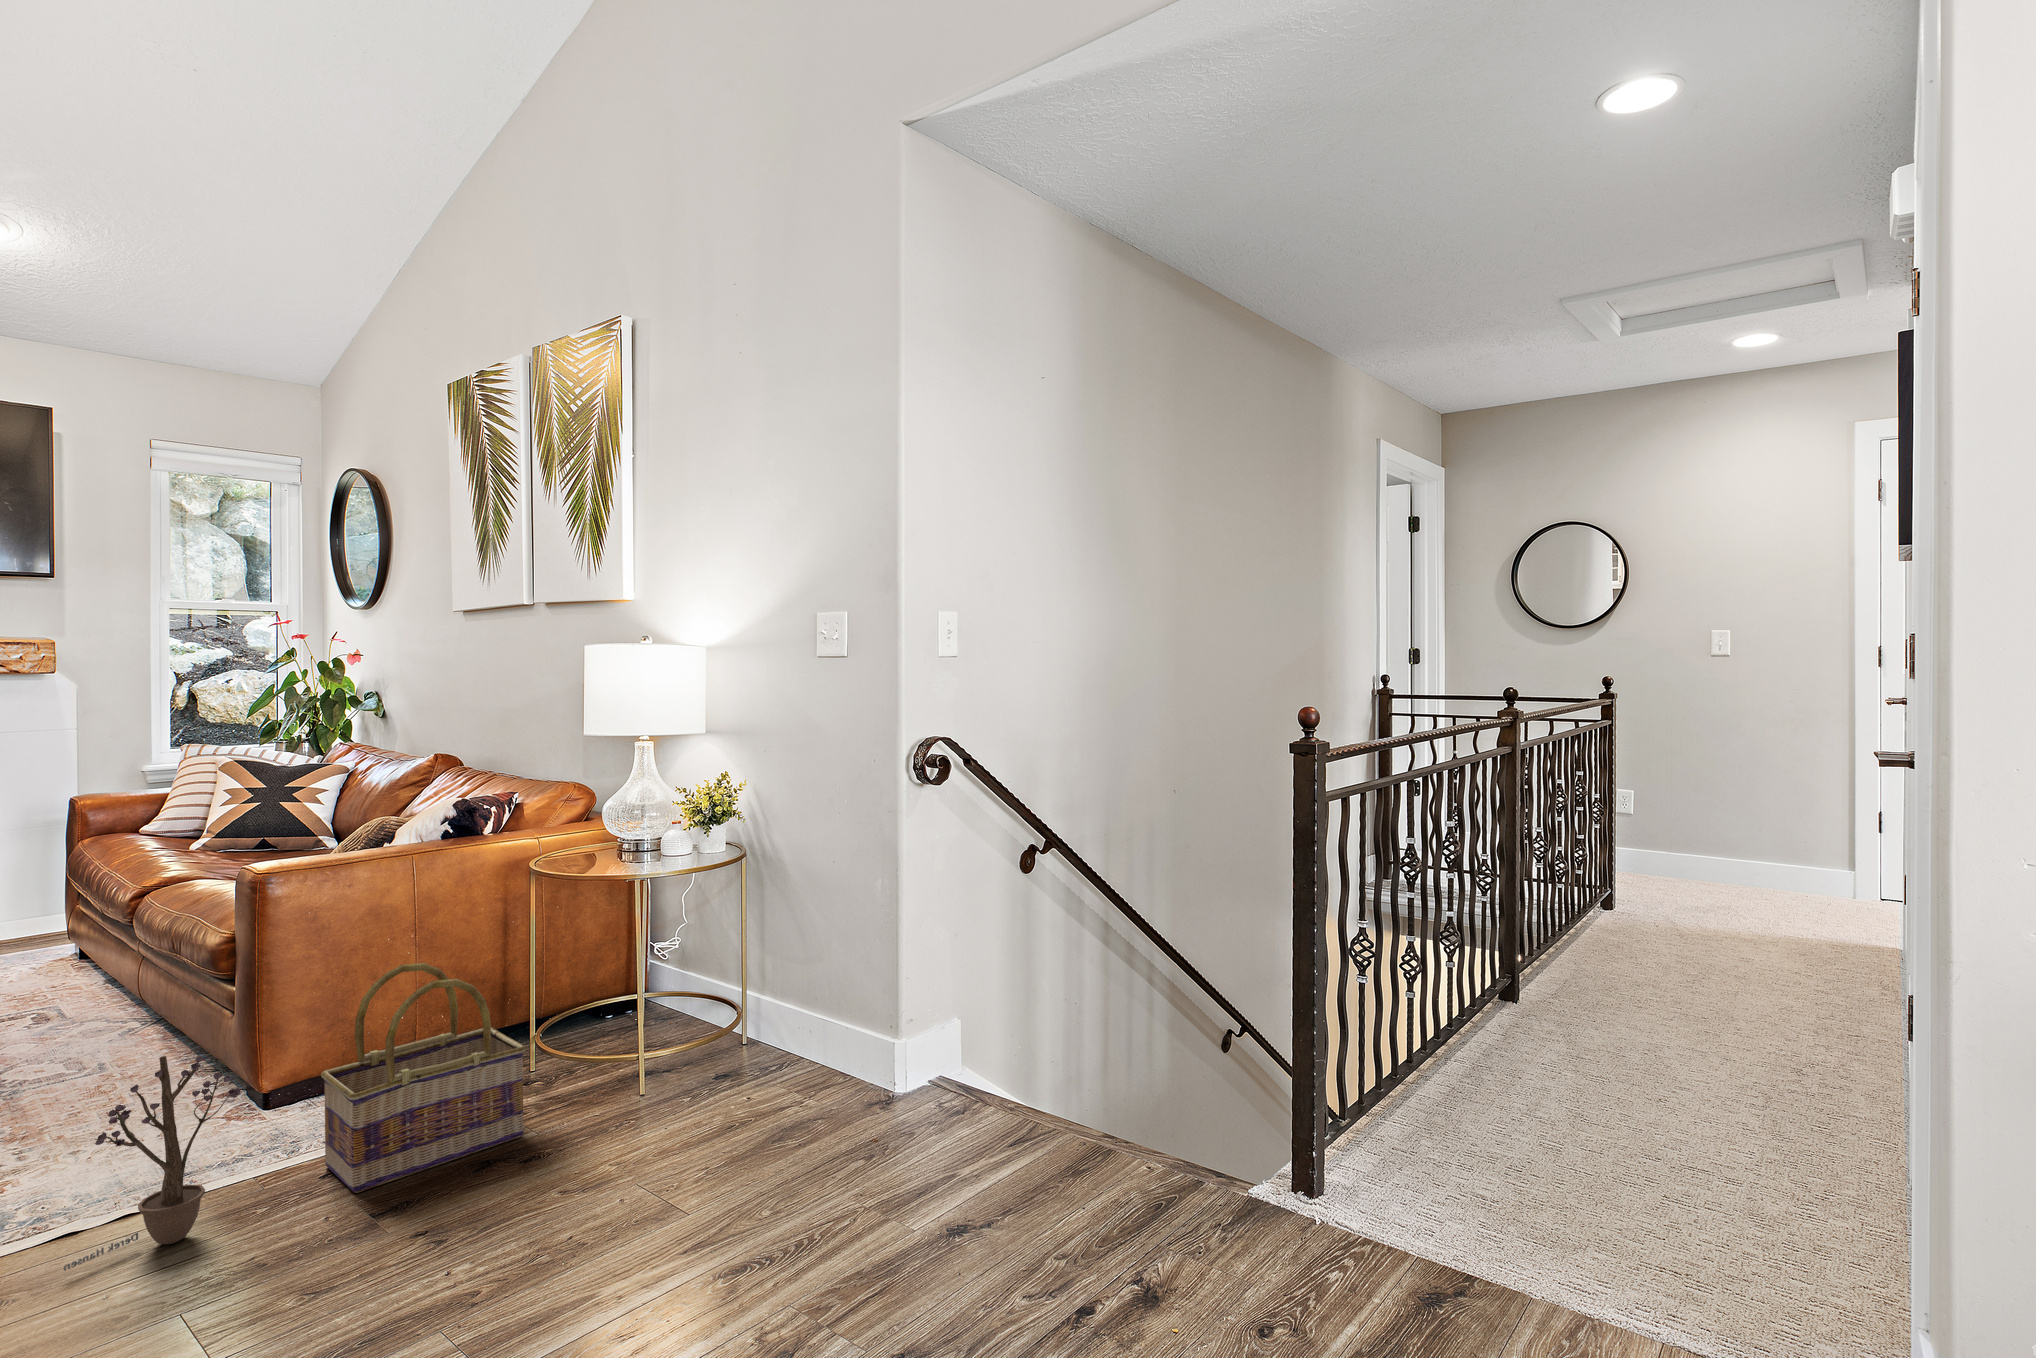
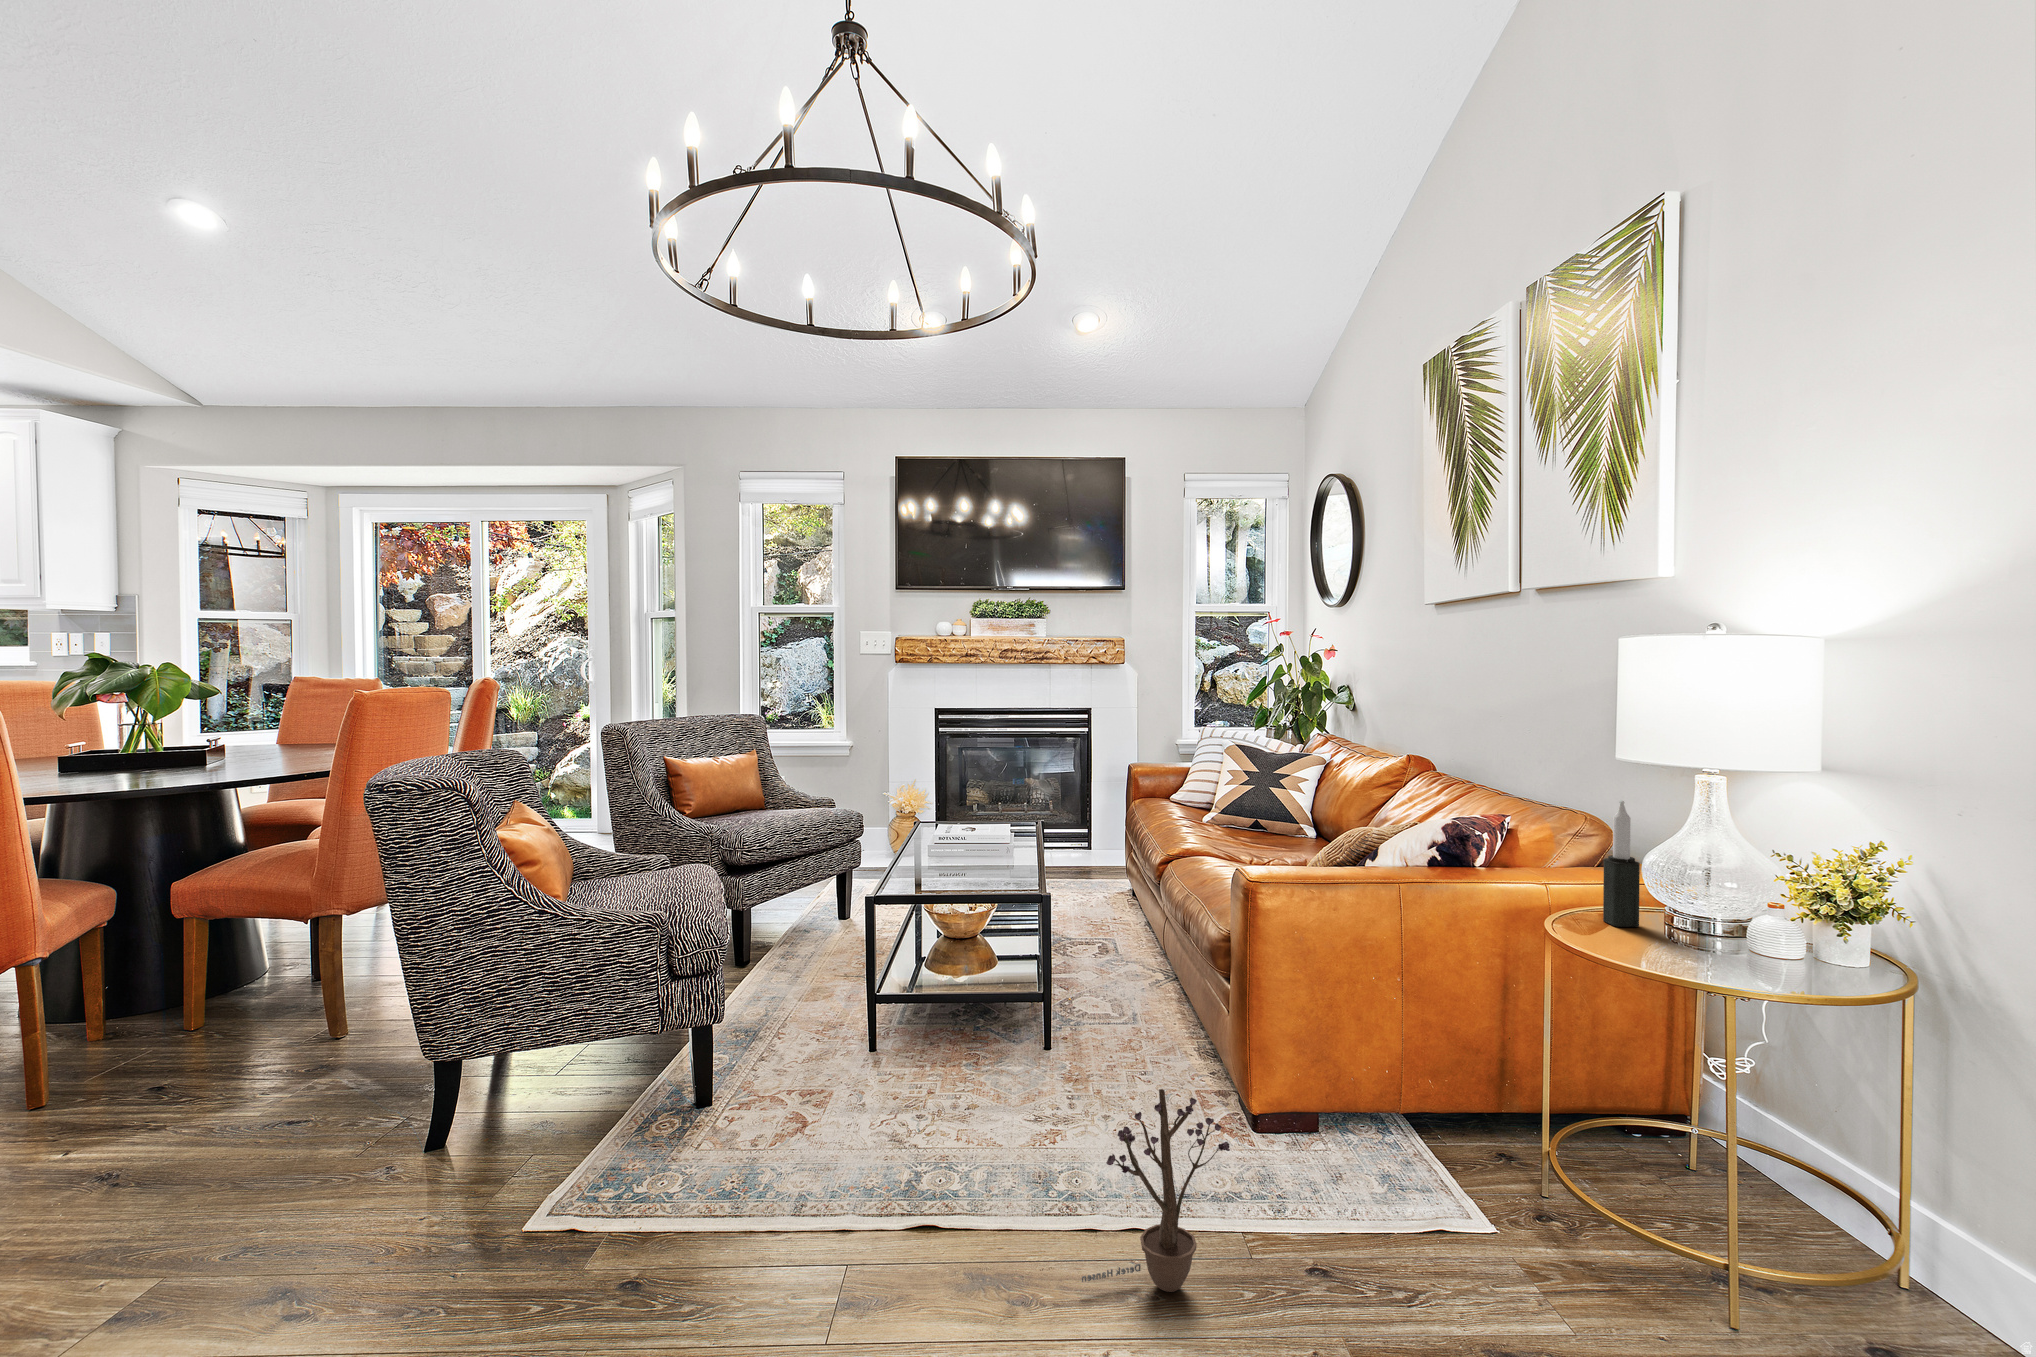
candle: none [576,763,600,856] -> present [1603,800,1640,927]
basket: present [321,963,526,1193] -> none [1306,1034,1551,1315]

